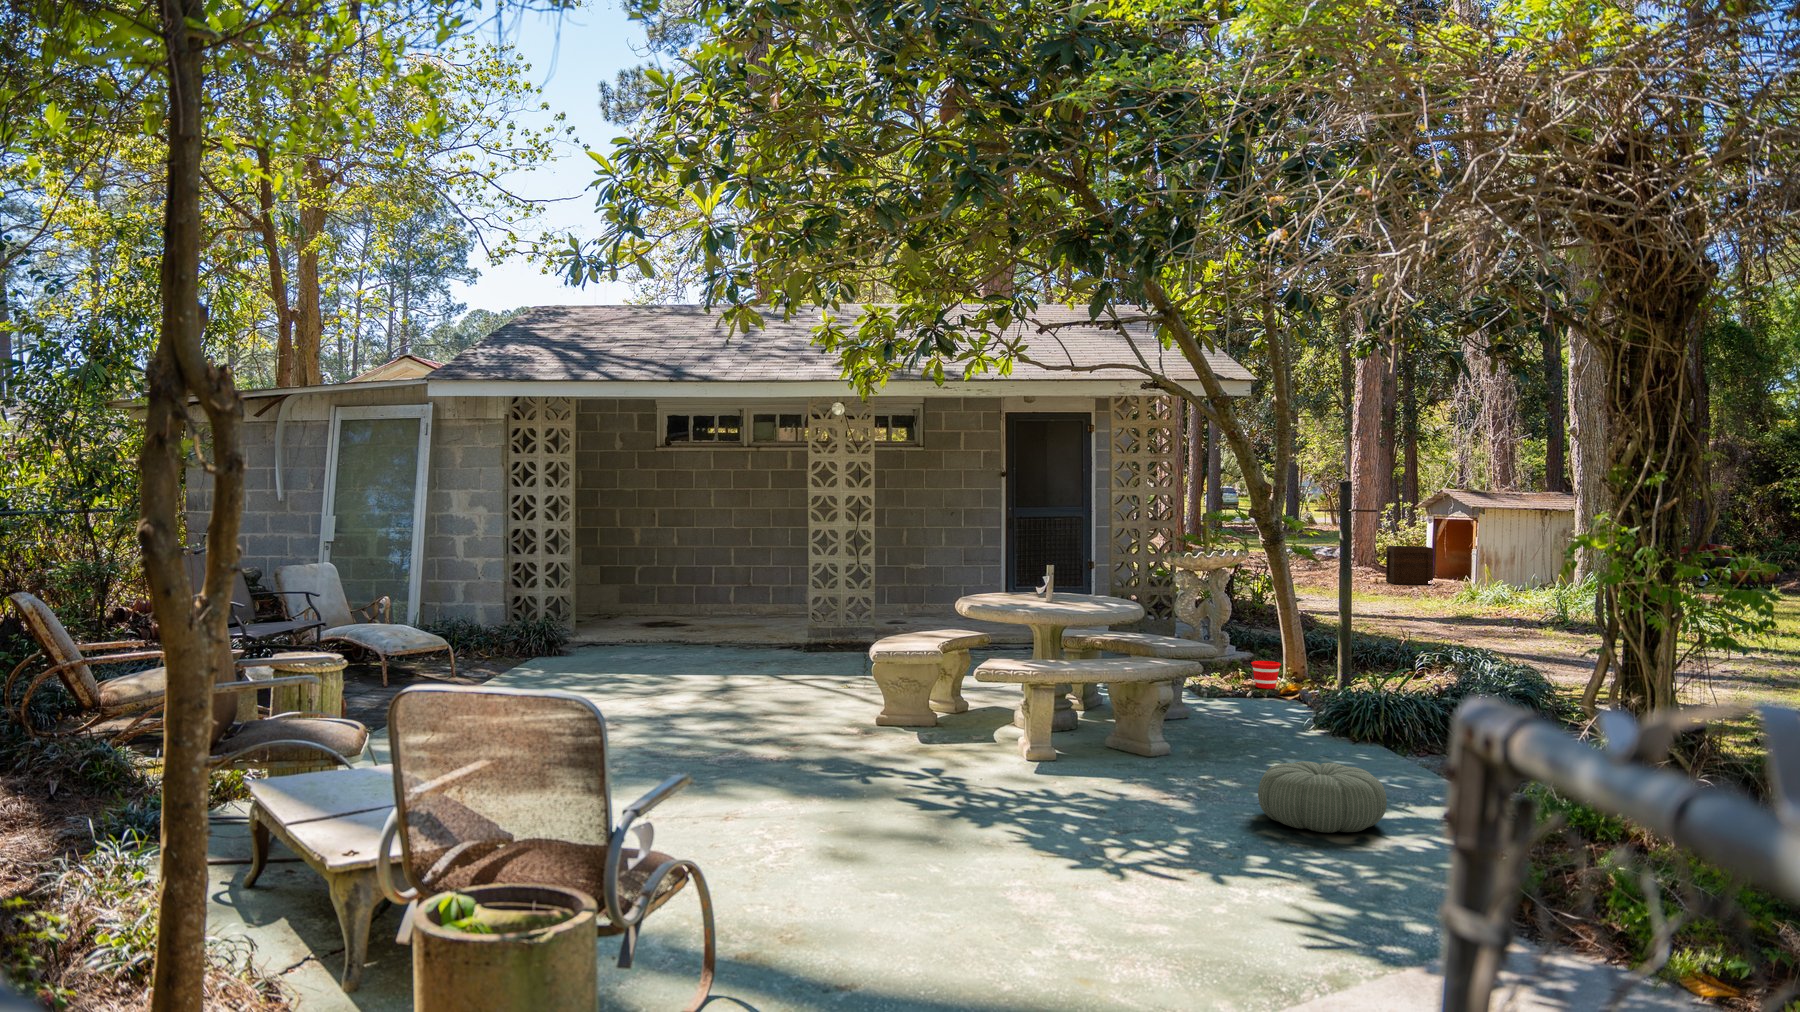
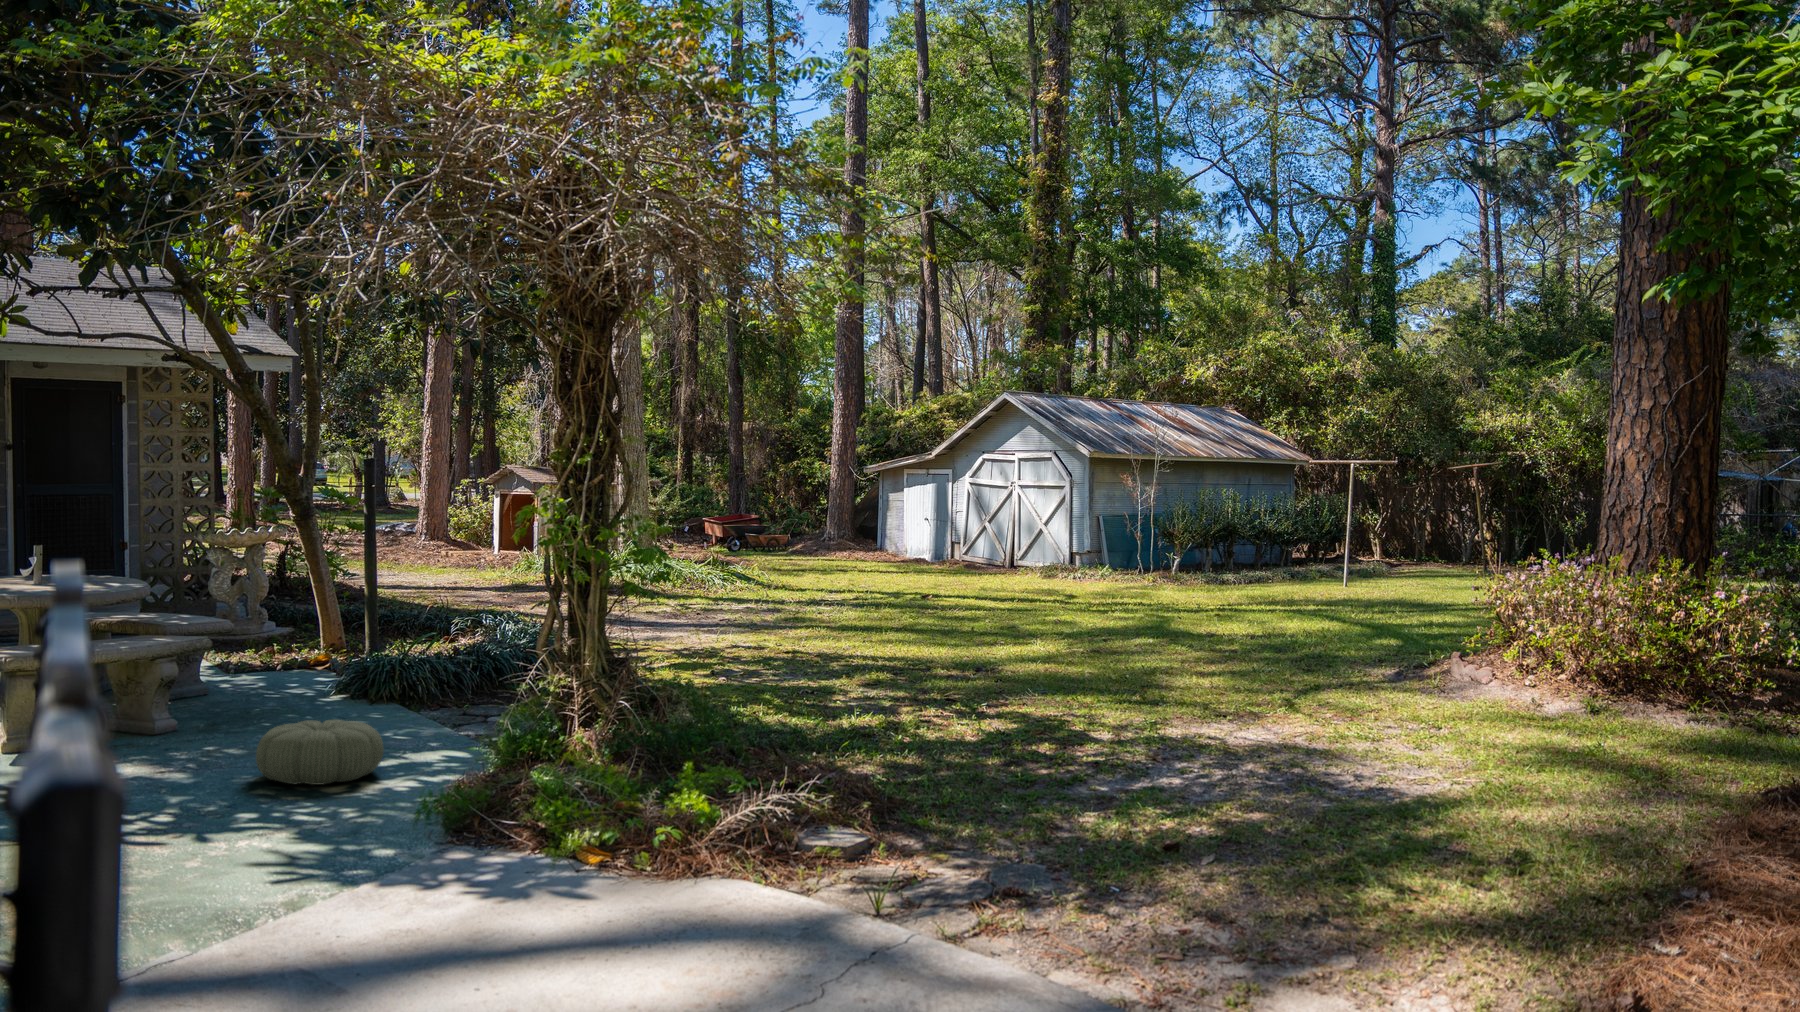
wooden crate: present [1386,546,1433,585] -> none [456,518,501,557]
bucket: present [1251,650,1281,689] -> none [282,624,314,663]

